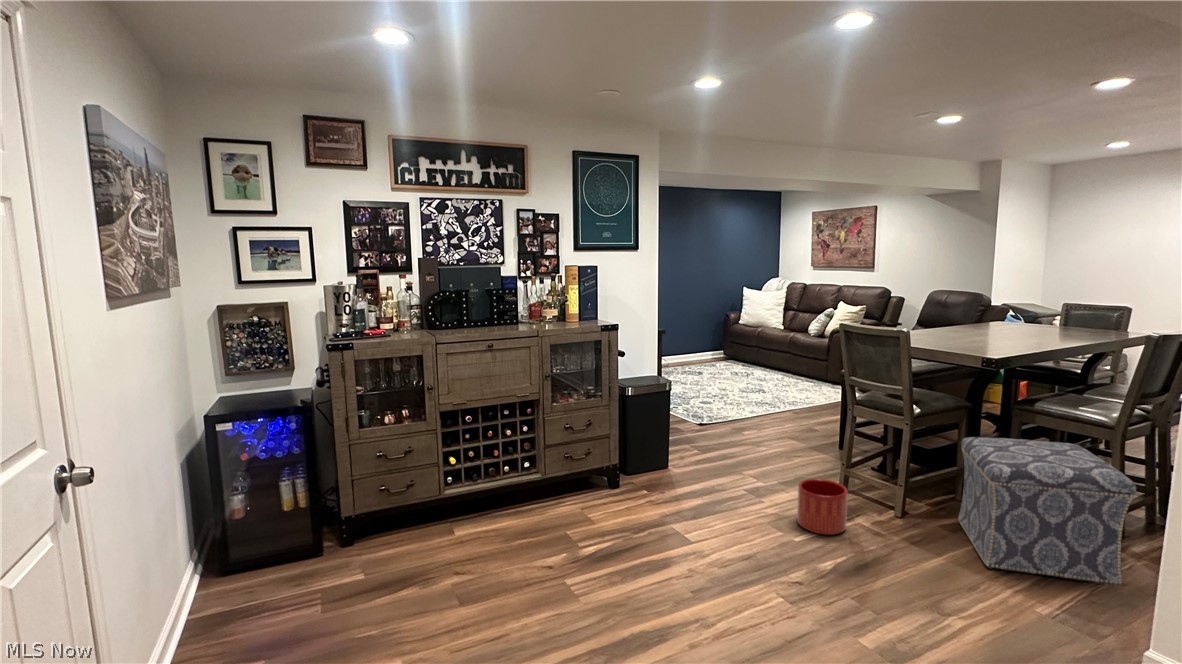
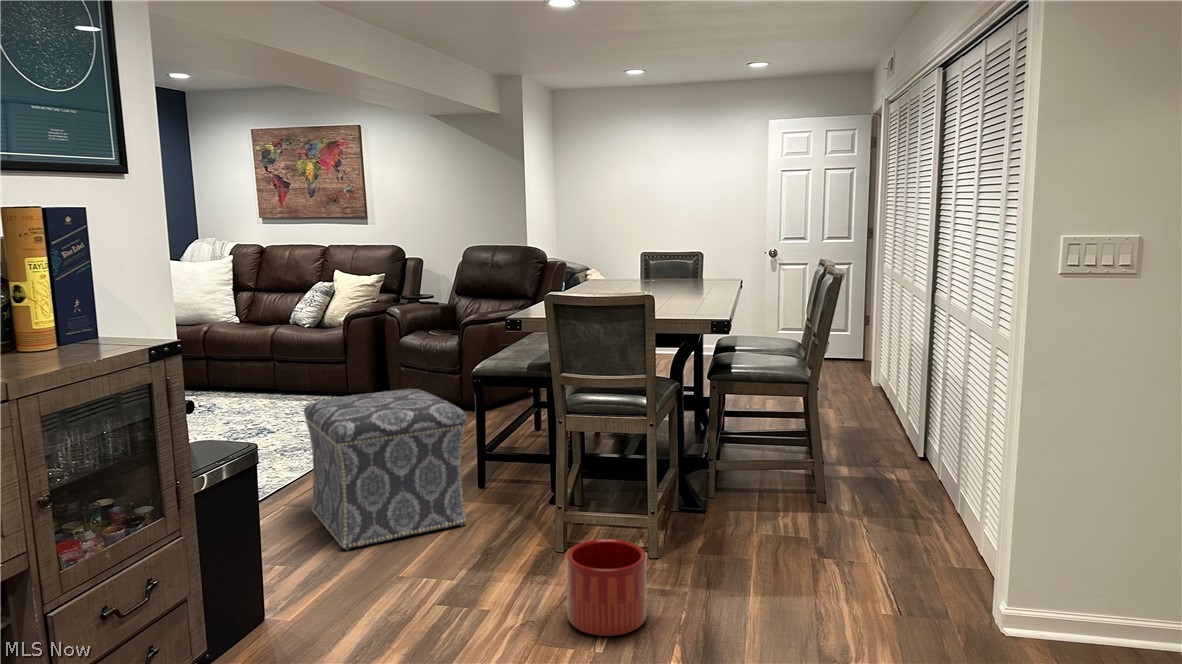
ottoman: present [958,437,1136,586] -> present [304,389,467,550]

